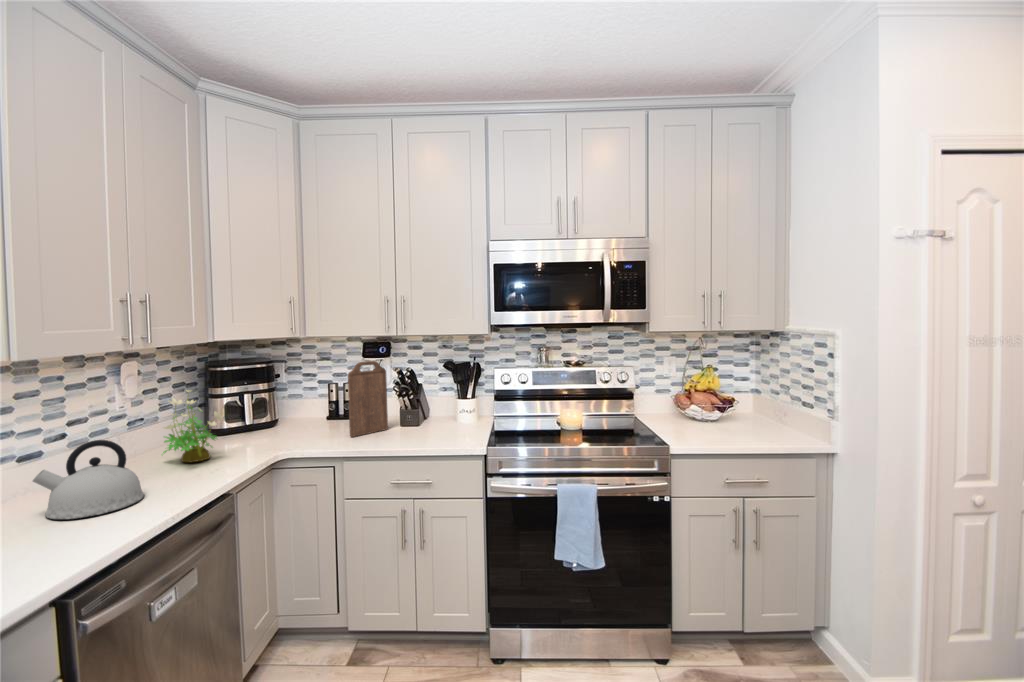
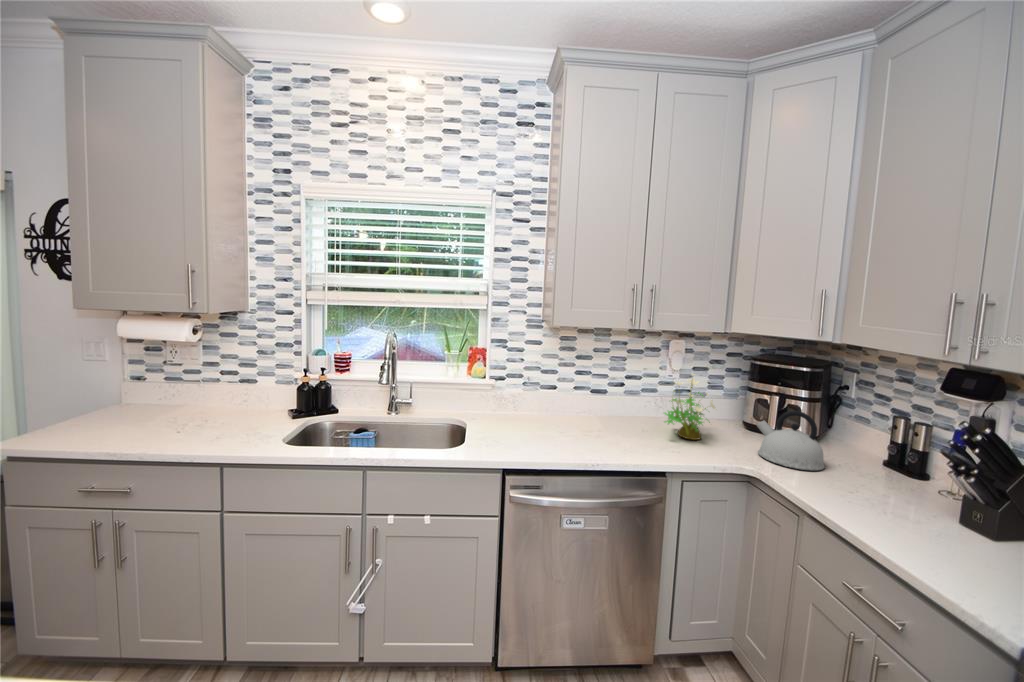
cutting board: present [348,361,388,437] -> none [855,393,954,510]
kettle: present [33,440,144,519] -> present [757,411,825,471]

